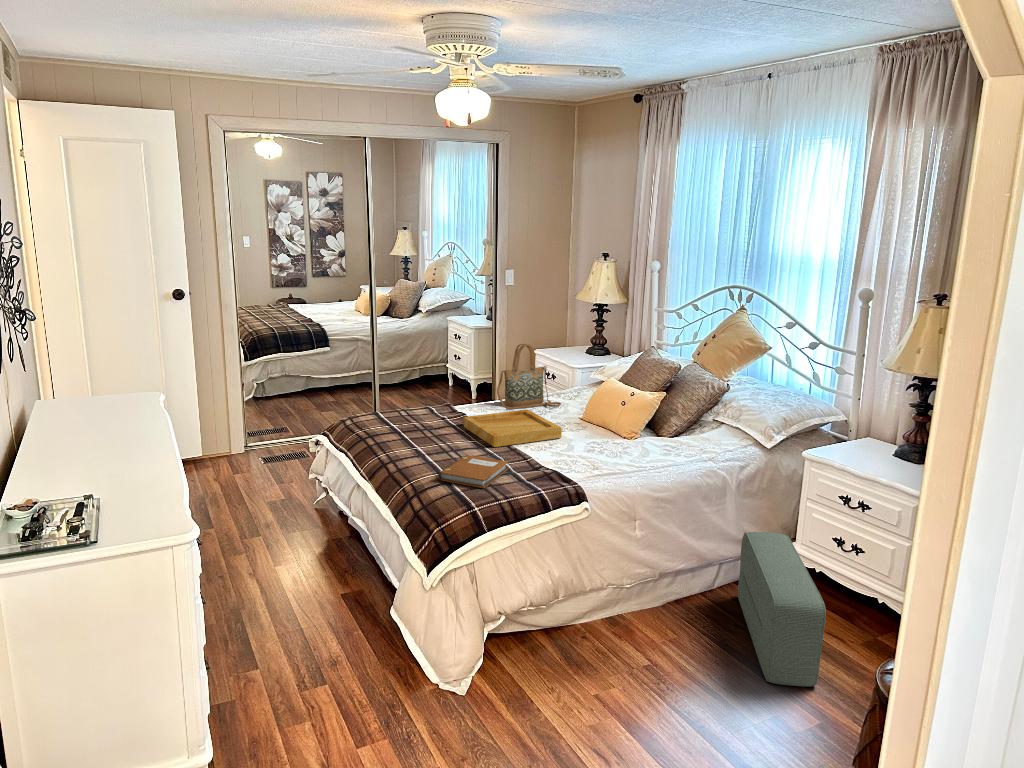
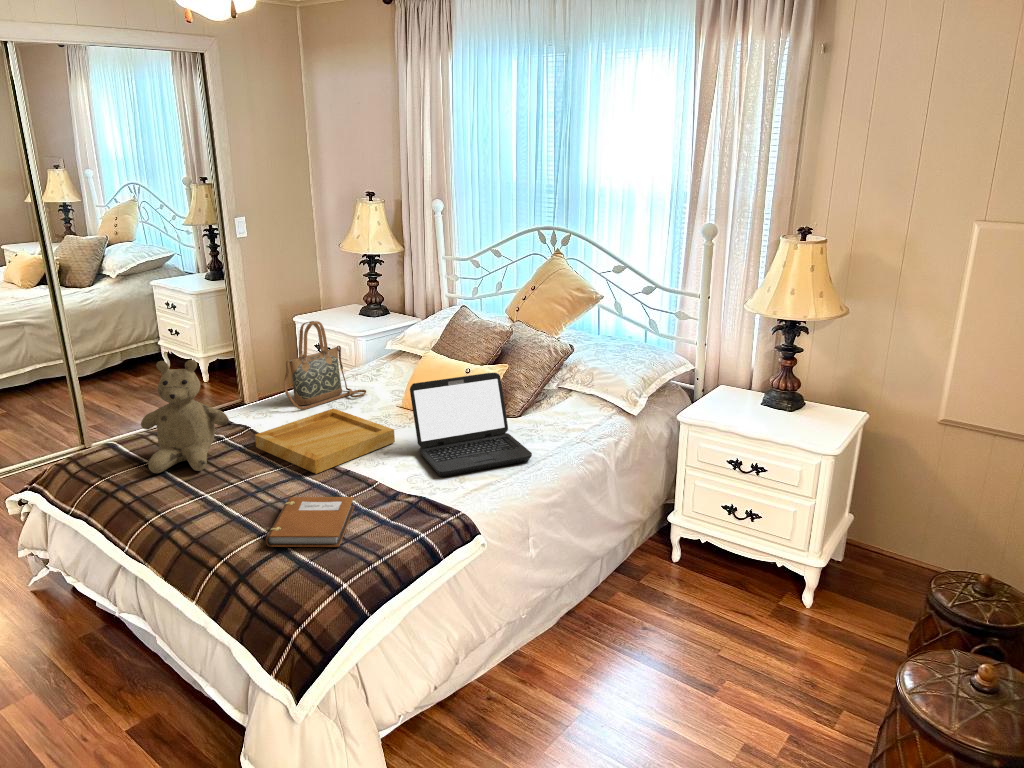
teddy bear: none [389,354,446,433] -> present [141,360,229,473]
laptop: none [575,393,659,464] -> present [410,373,532,477]
pouf: present [738,532,826,686] -> none [628,514,772,699]

